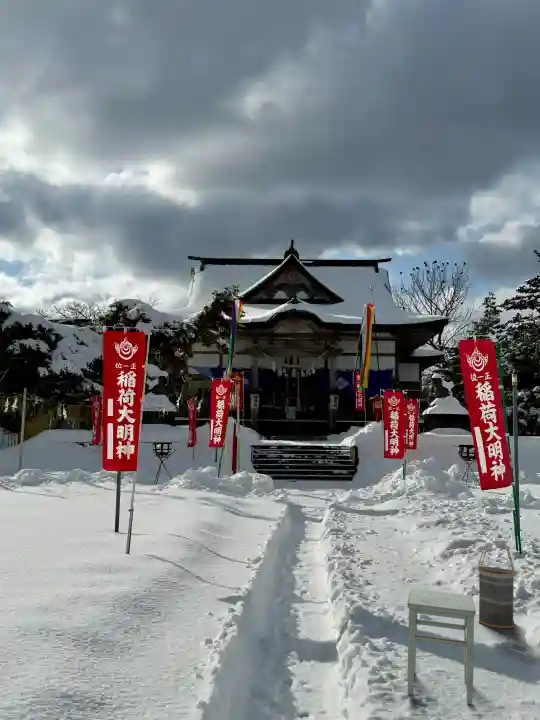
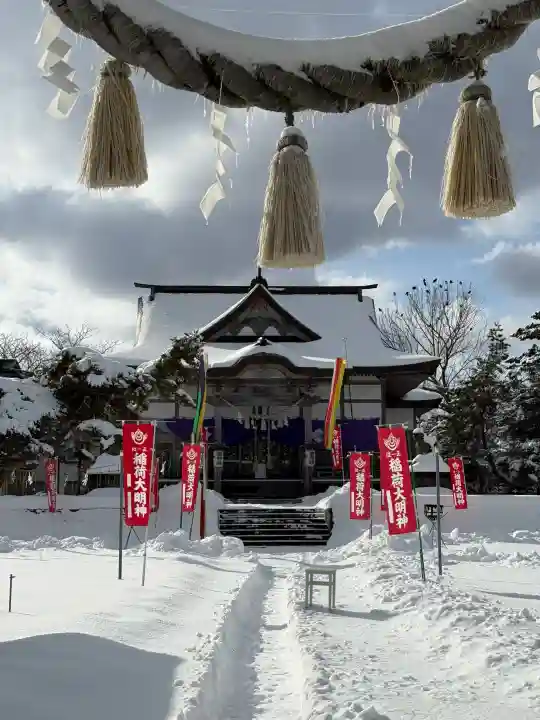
basket: present [477,545,516,628] -> none [357,557,378,599]

